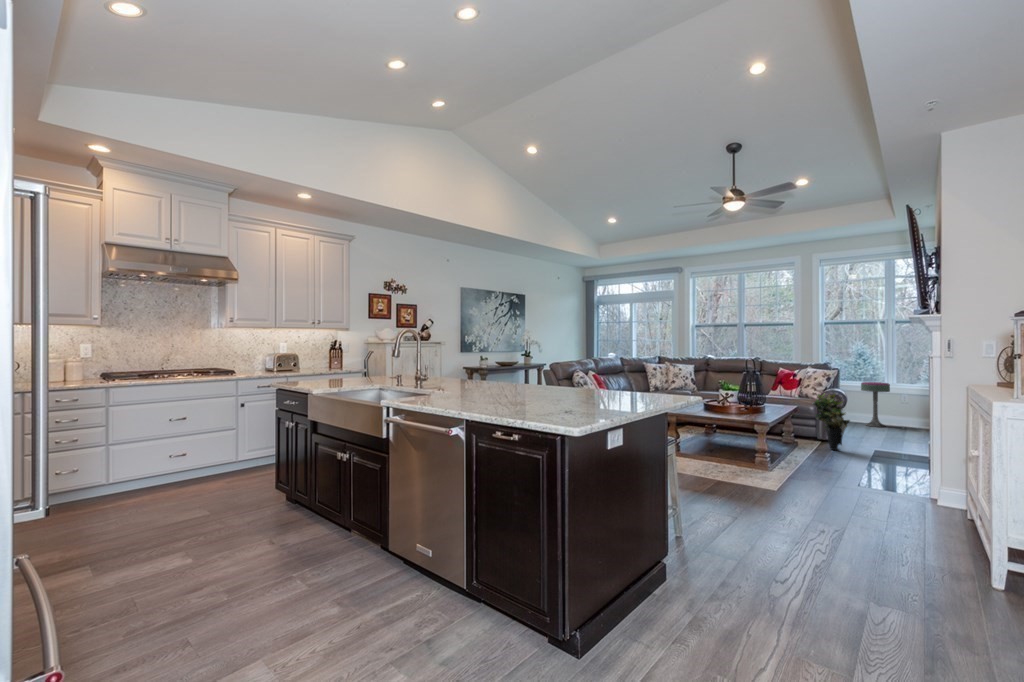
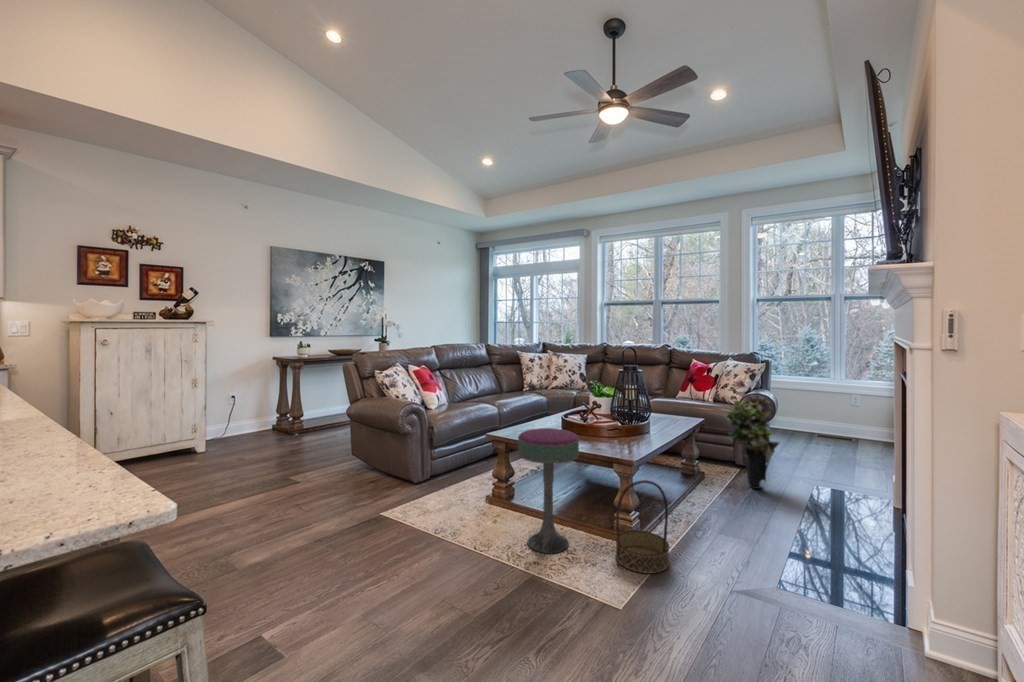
bar stool: present [861,382,890,427] -> present [518,428,579,553]
basket: none [761,430,793,478] -> present [616,480,669,574]

